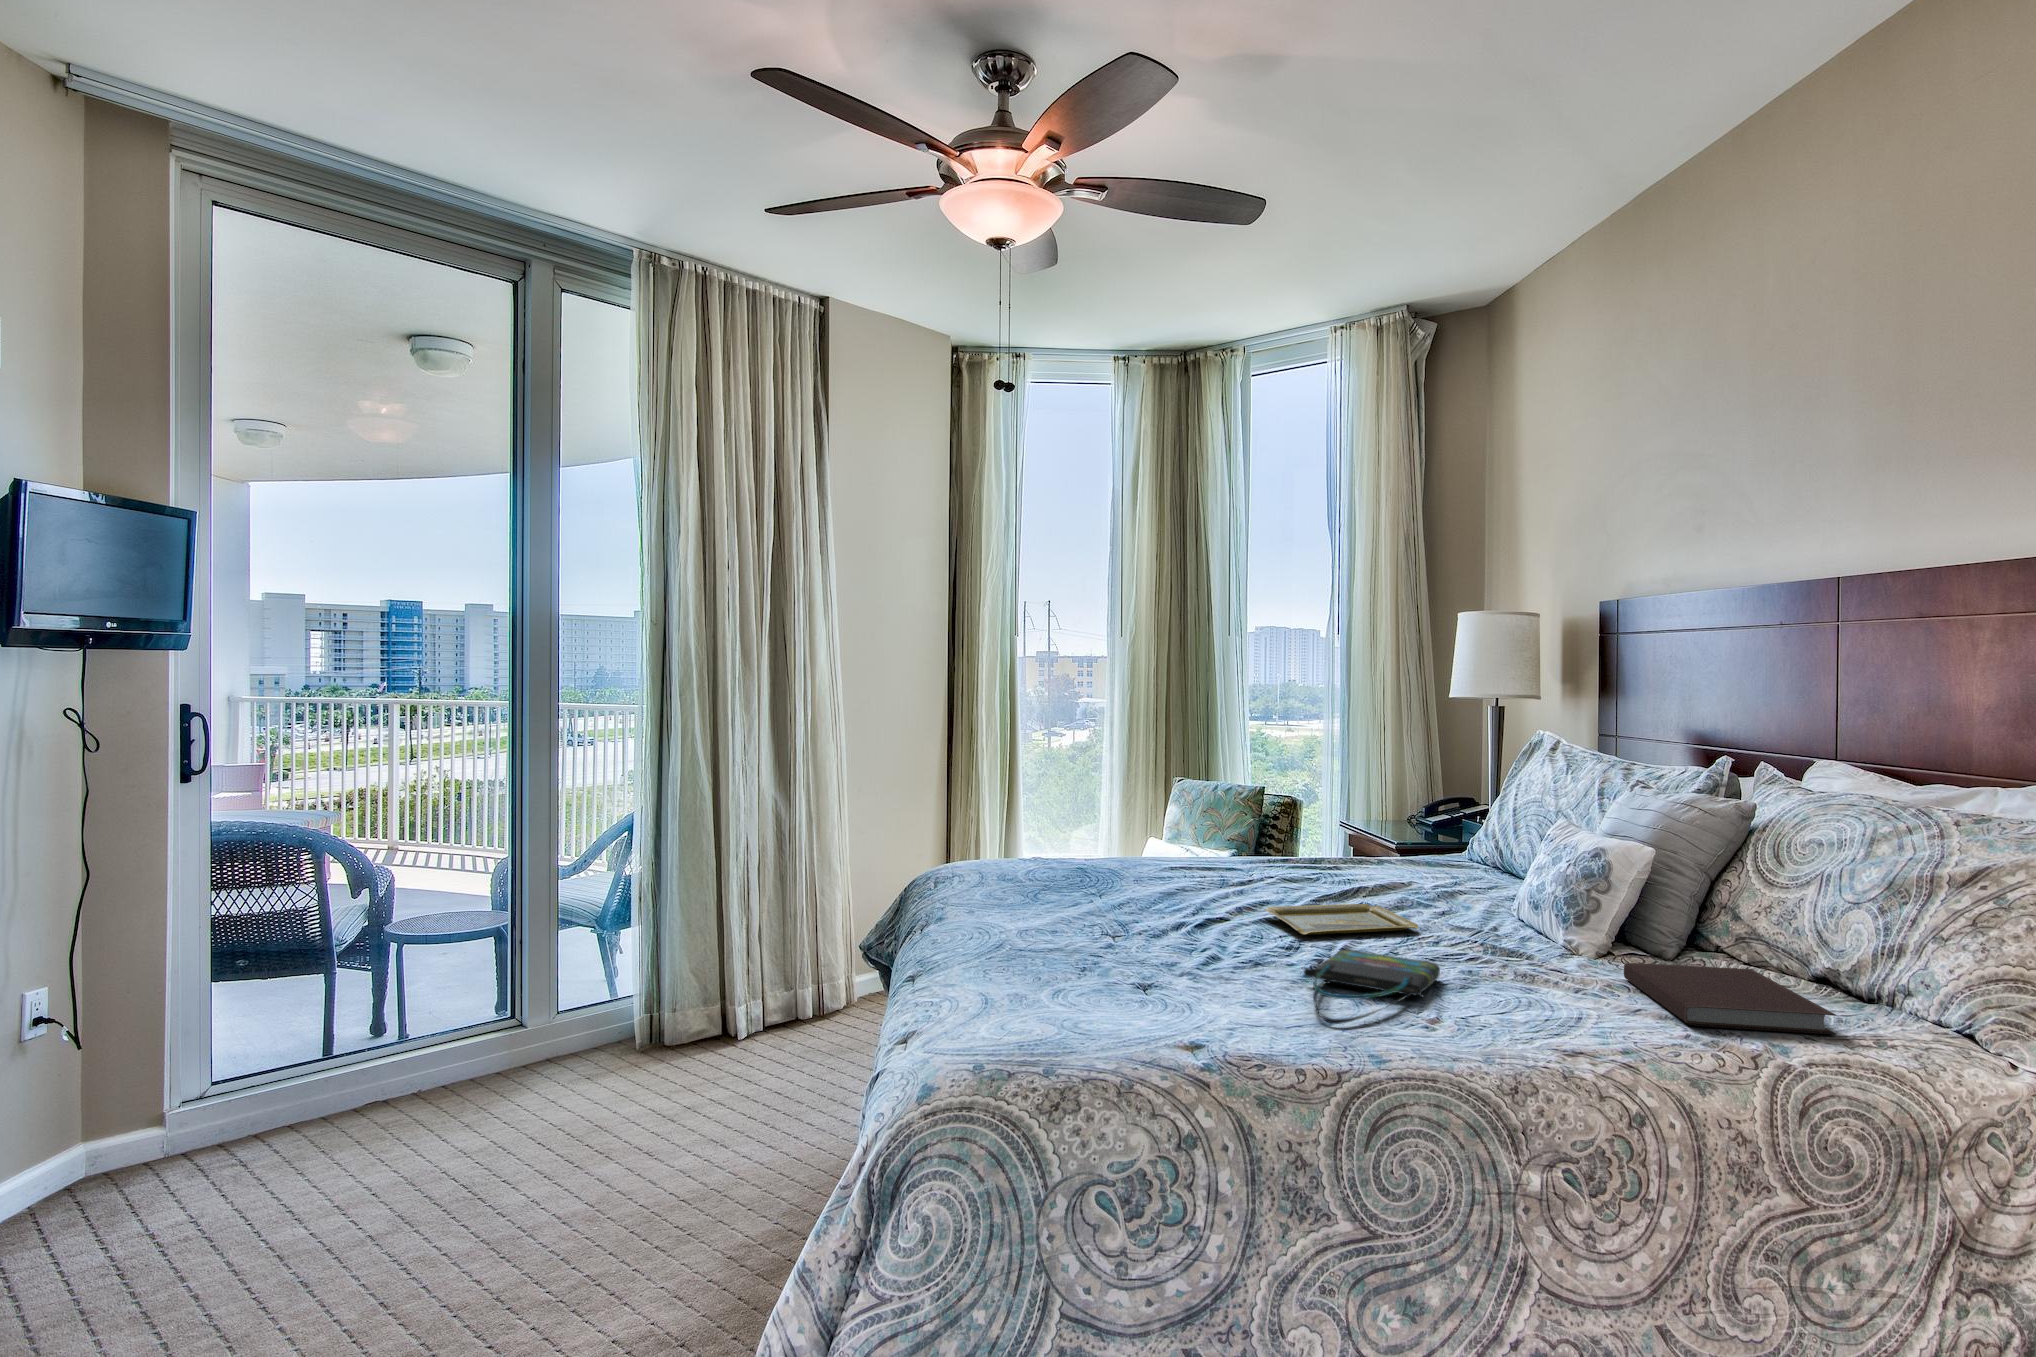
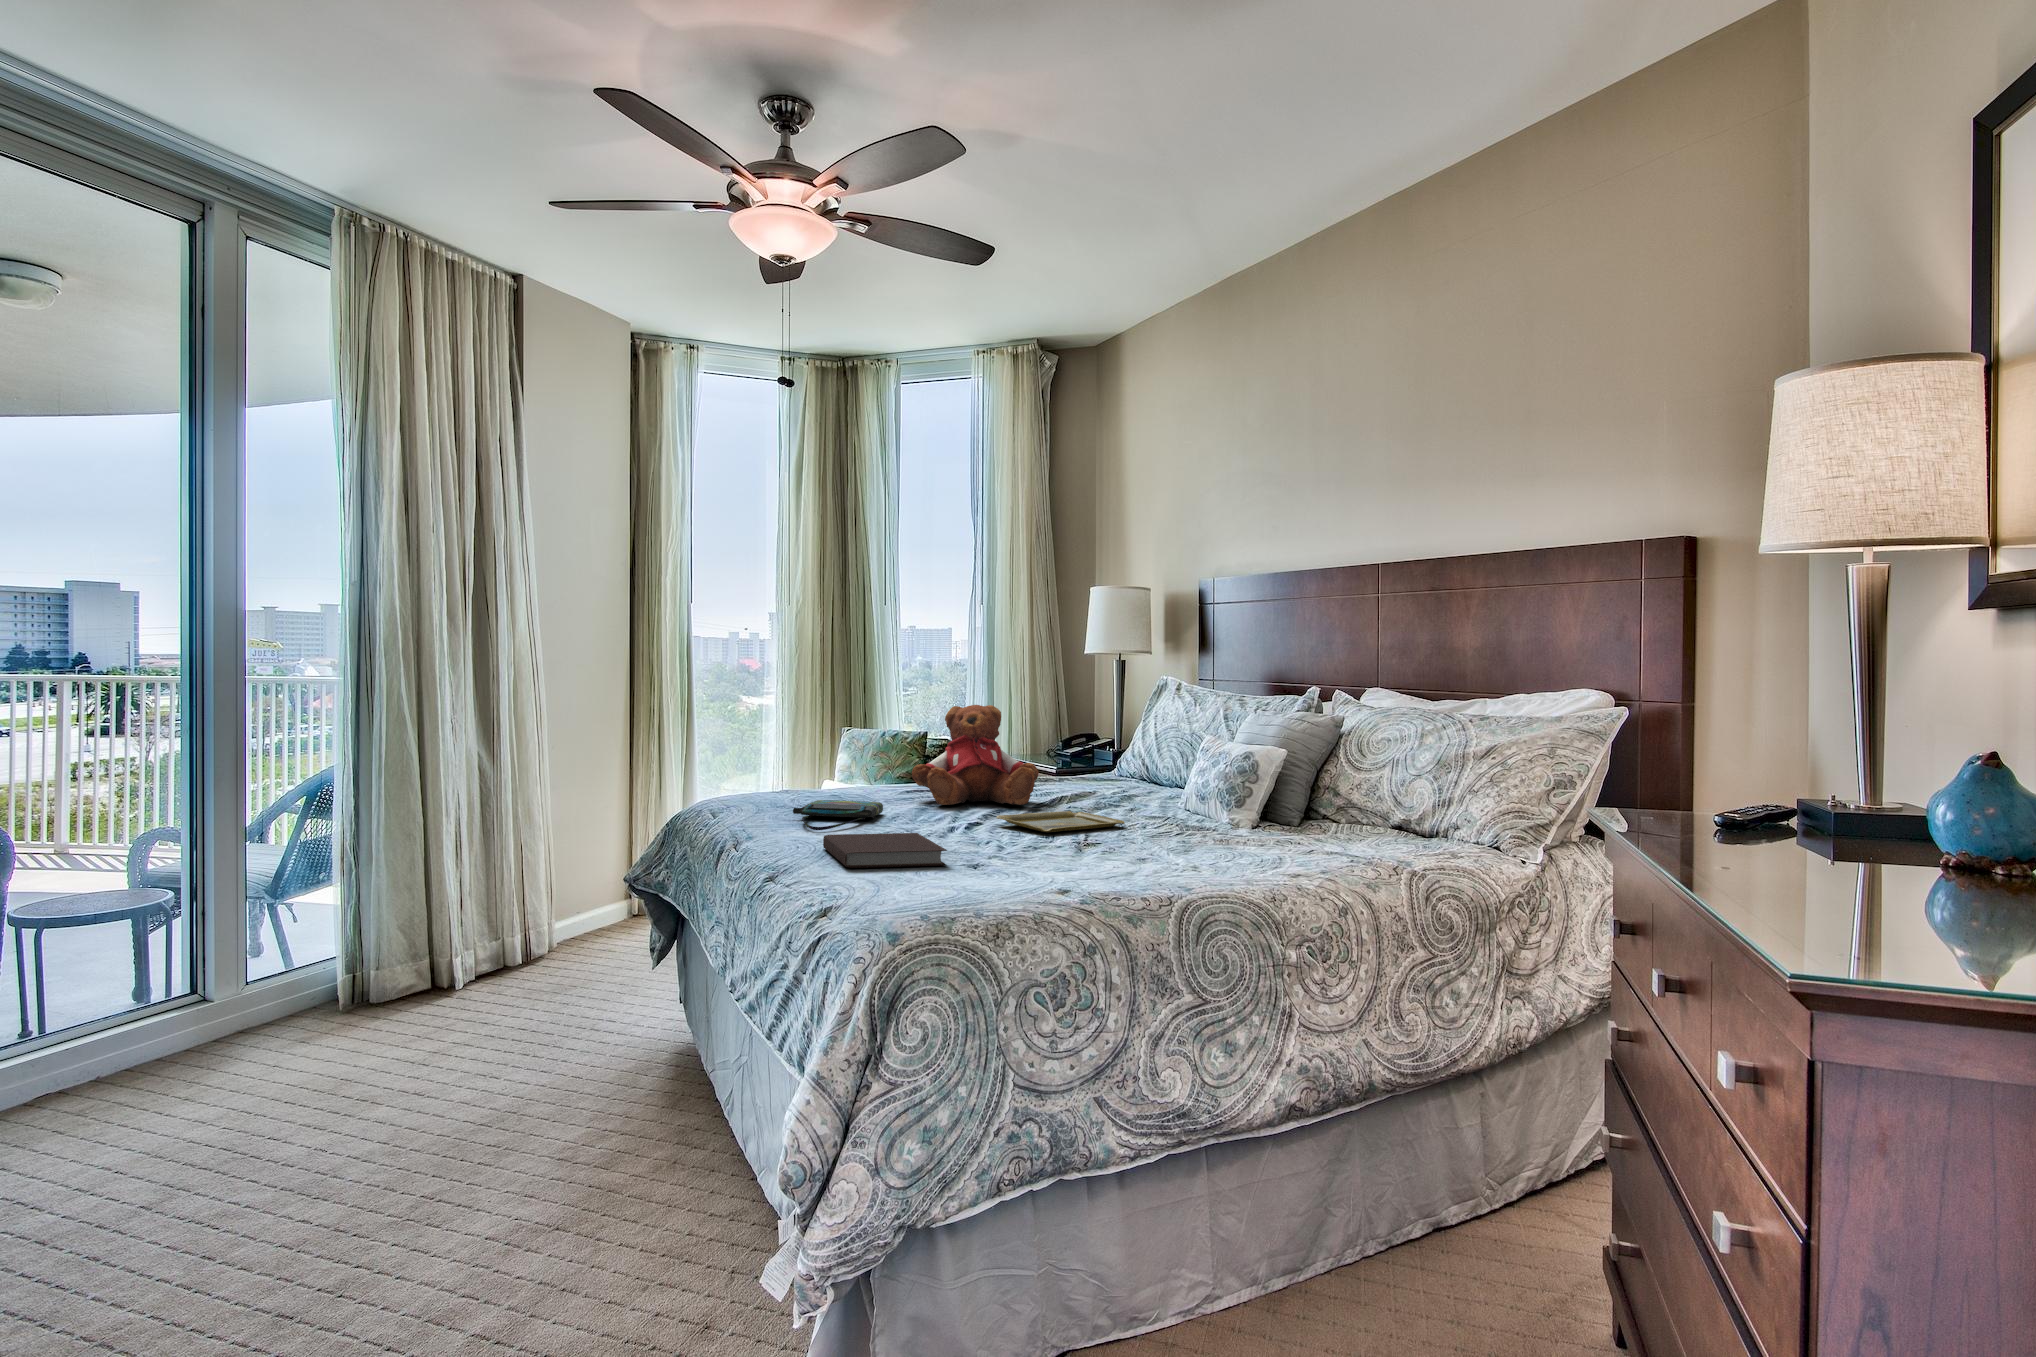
teddy bear: none [1223,776,1359,888] -> present [912,705,1039,805]
tote bag: present [1304,950,1440,1024] -> present [793,800,883,830]
notebook: present [1624,963,1836,1035] -> present [823,833,947,868]

